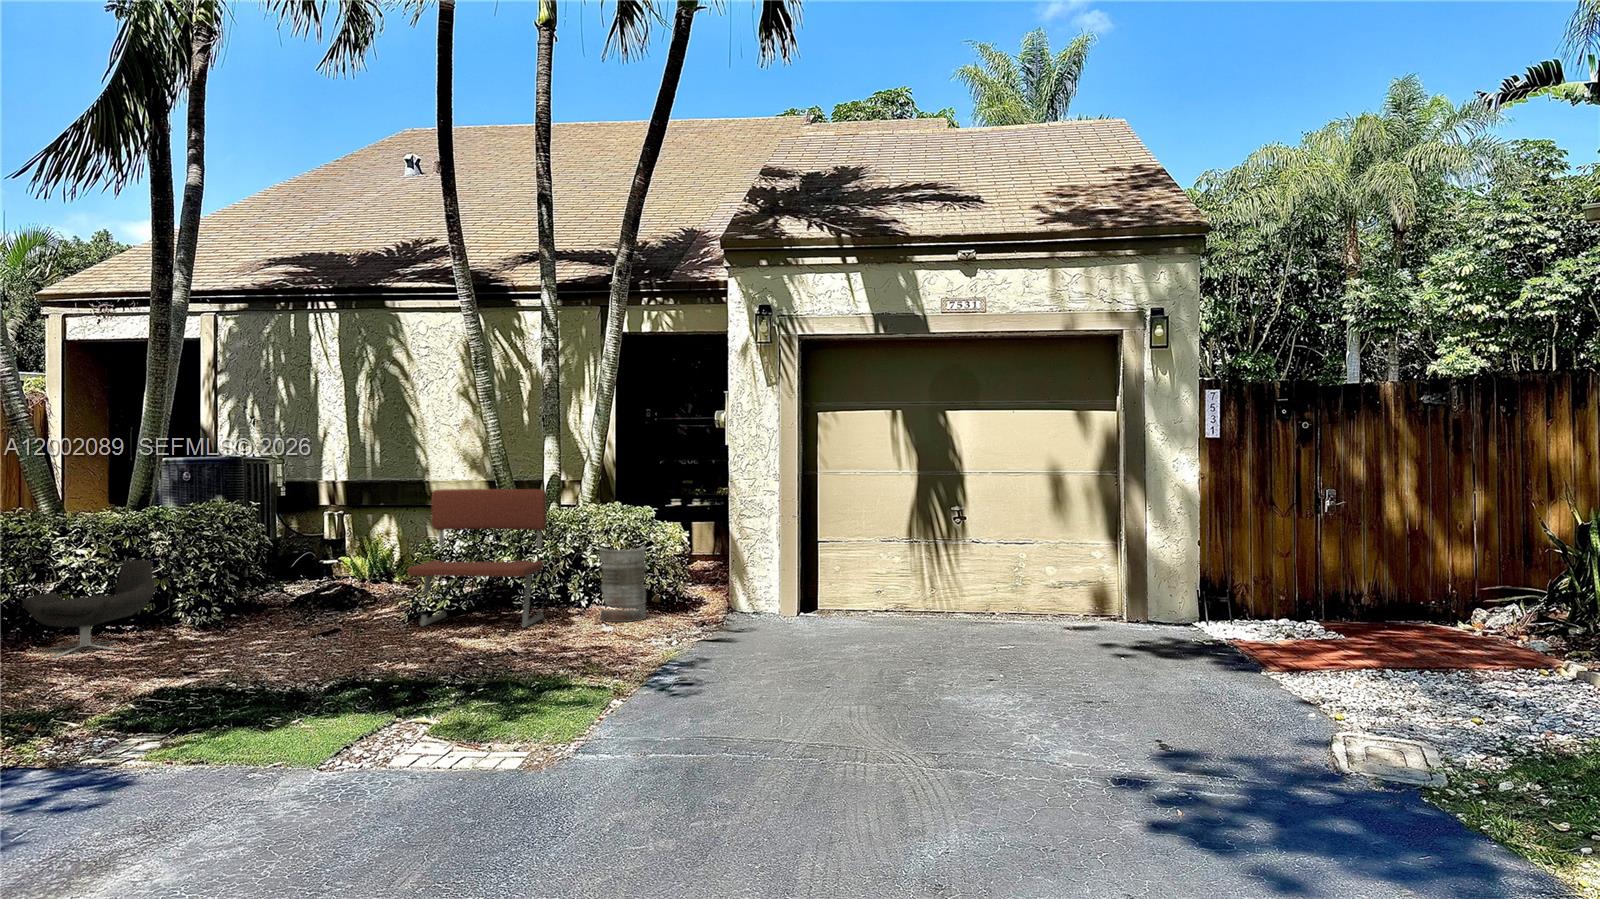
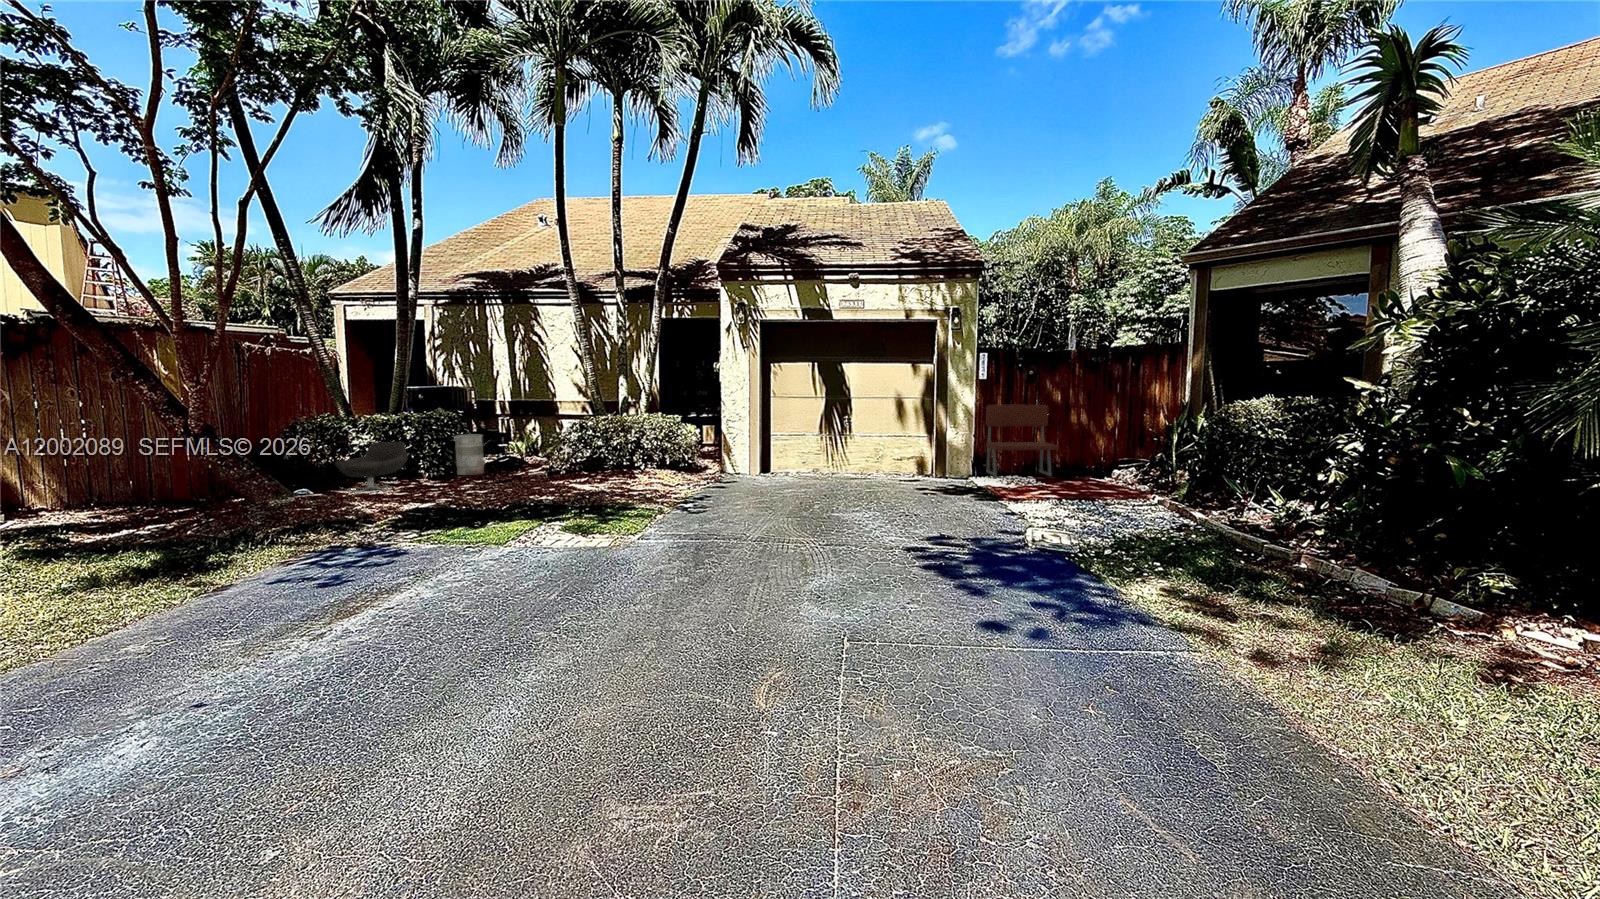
bench: present [407,489,547,627] -> present [986,405,1059,477]
trash can: present [599,546,660,622] -> present [455,435,484,475]

